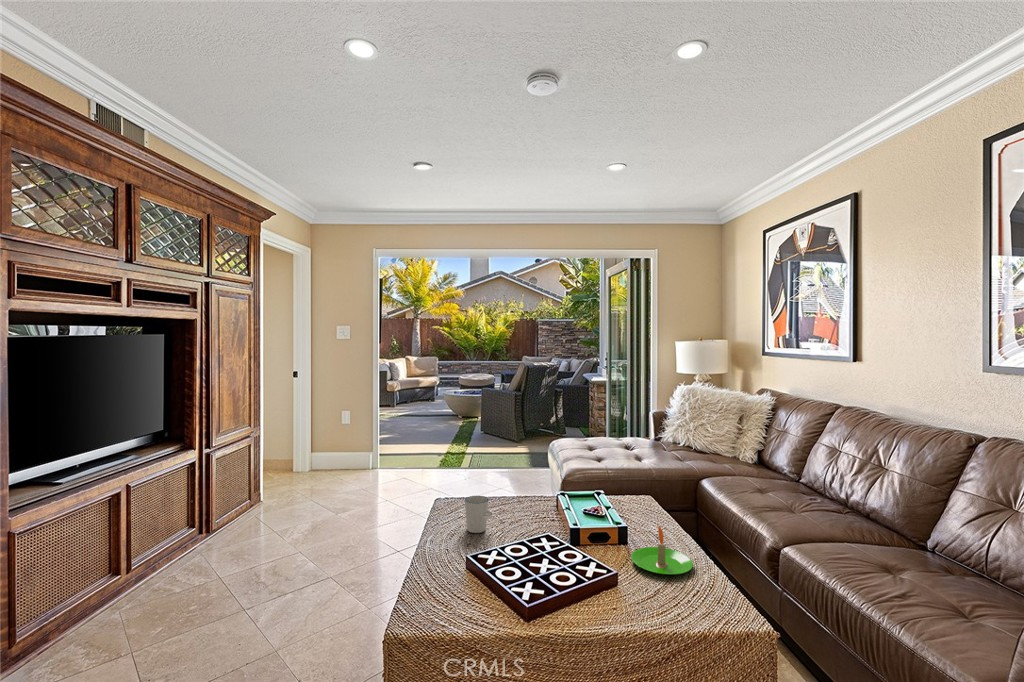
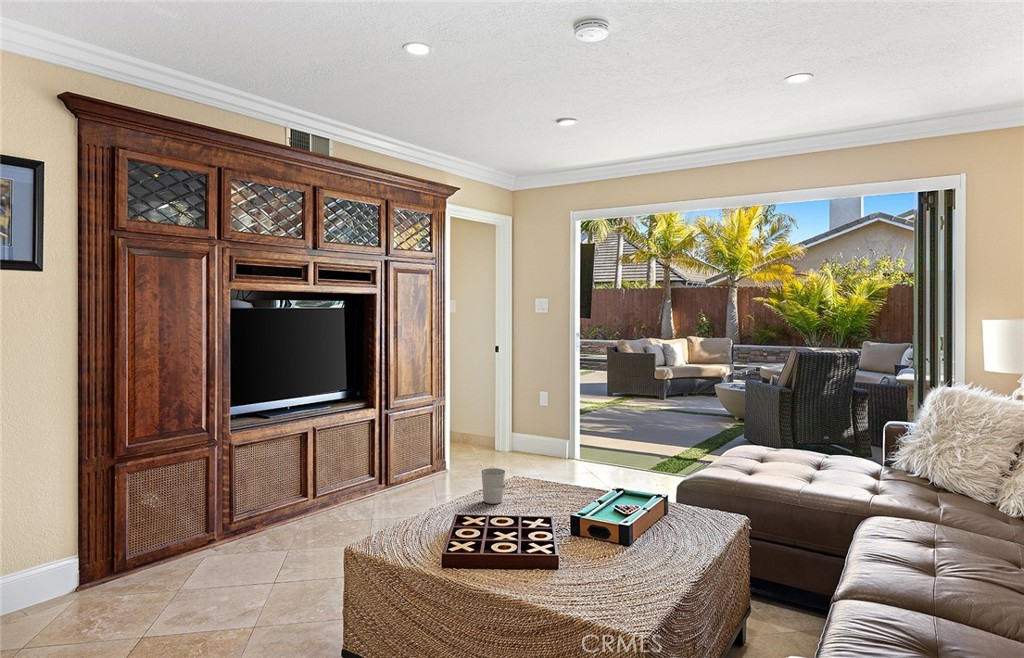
candle: present [631,526,693,574] -> none [577,520,643,572]

